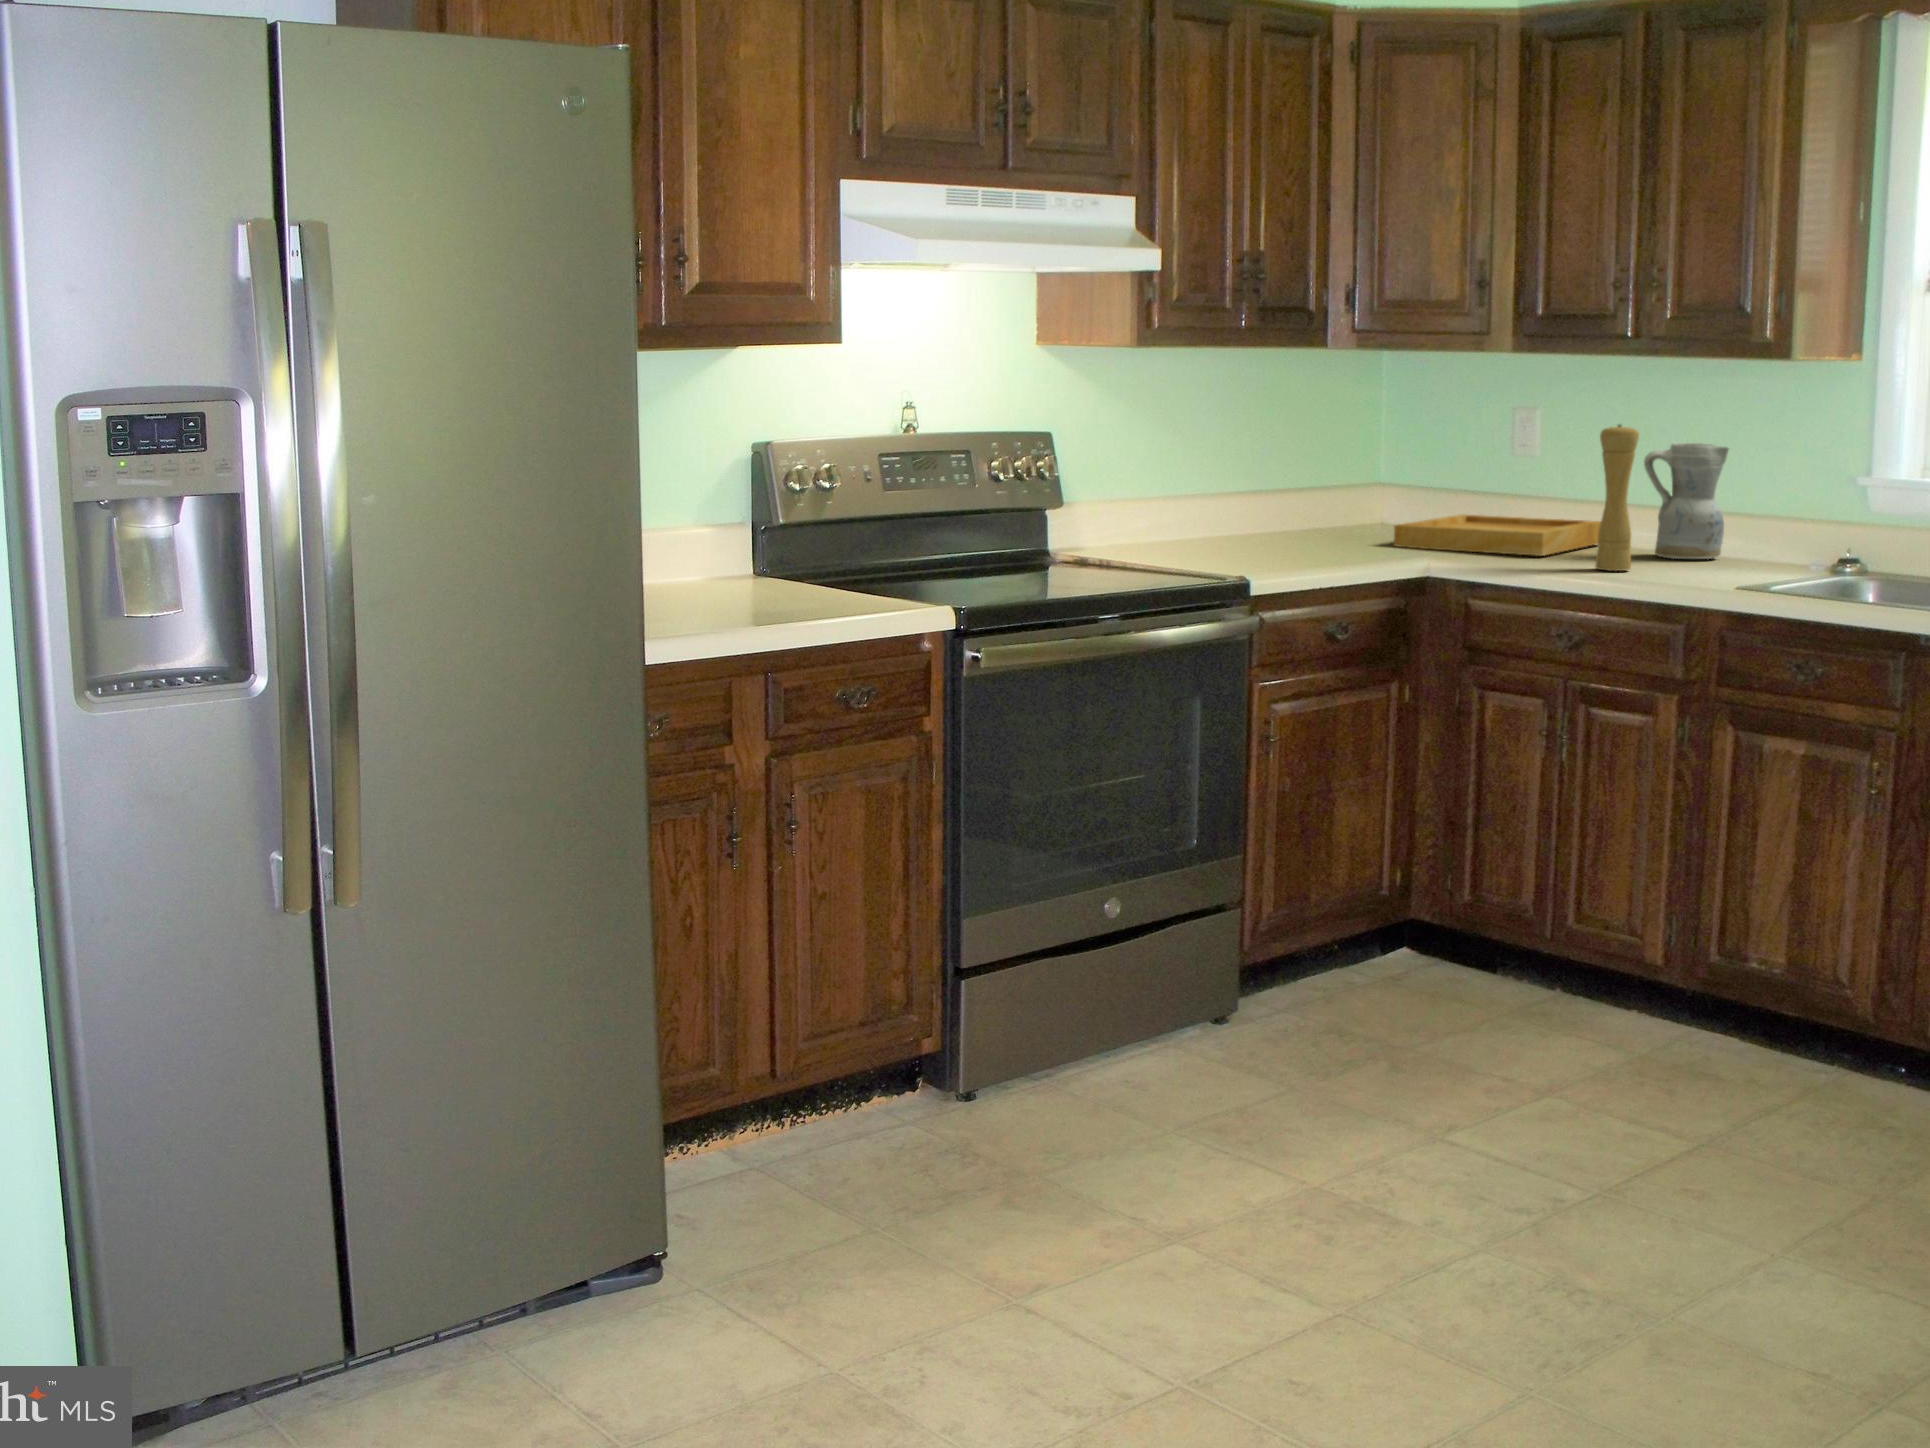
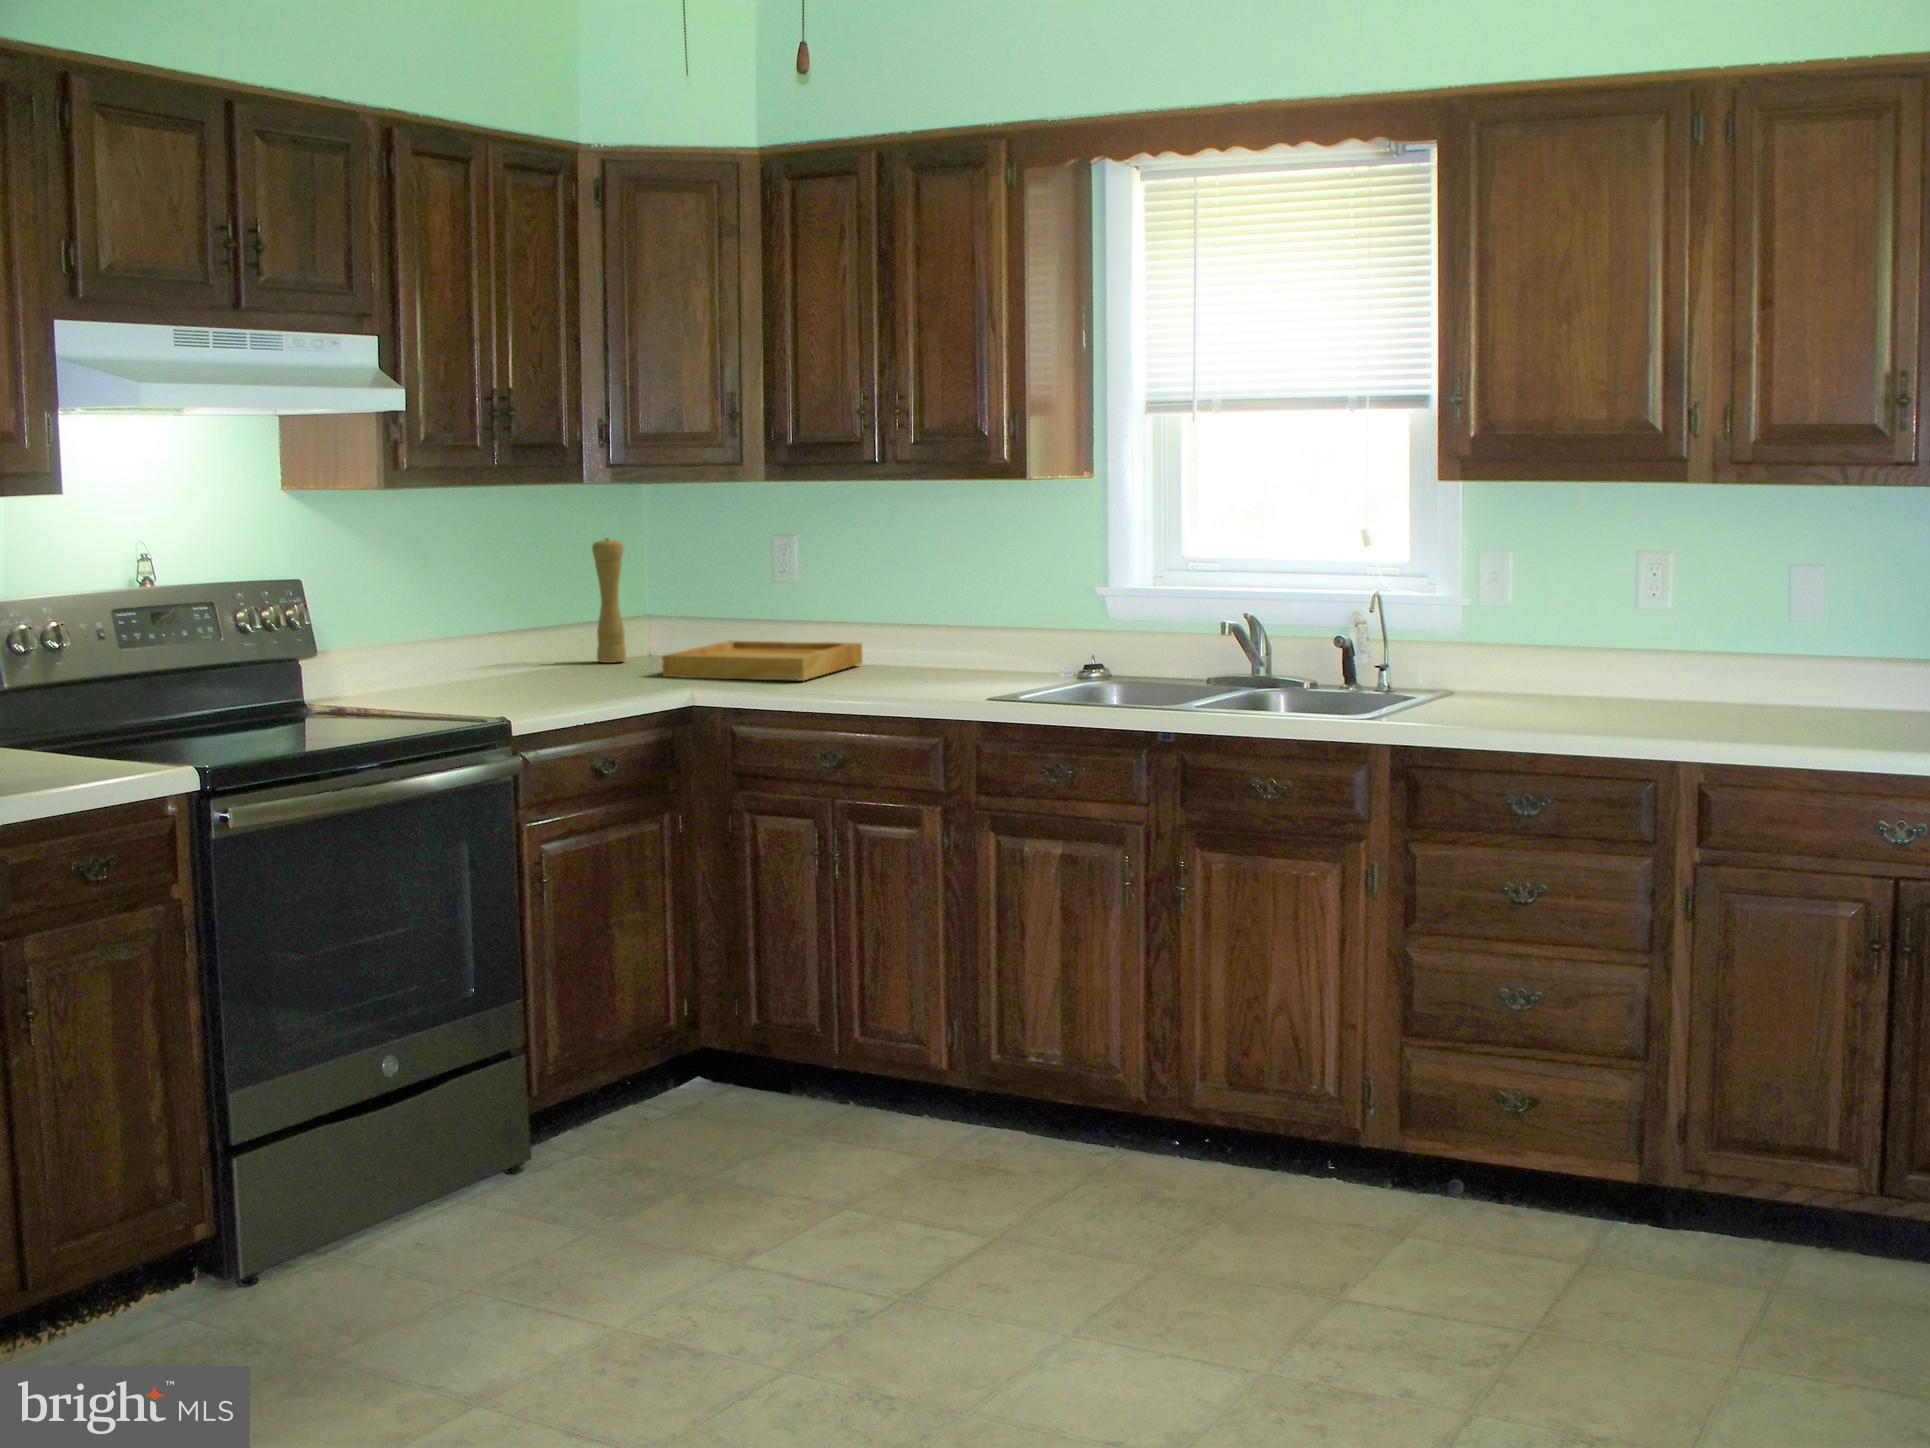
pepper mill: present [1595,425,1639,571] -> present [592,538,626,663]
ceramic pitcher: present [1644,443,1729,559] -> none [891,567,966,677]

